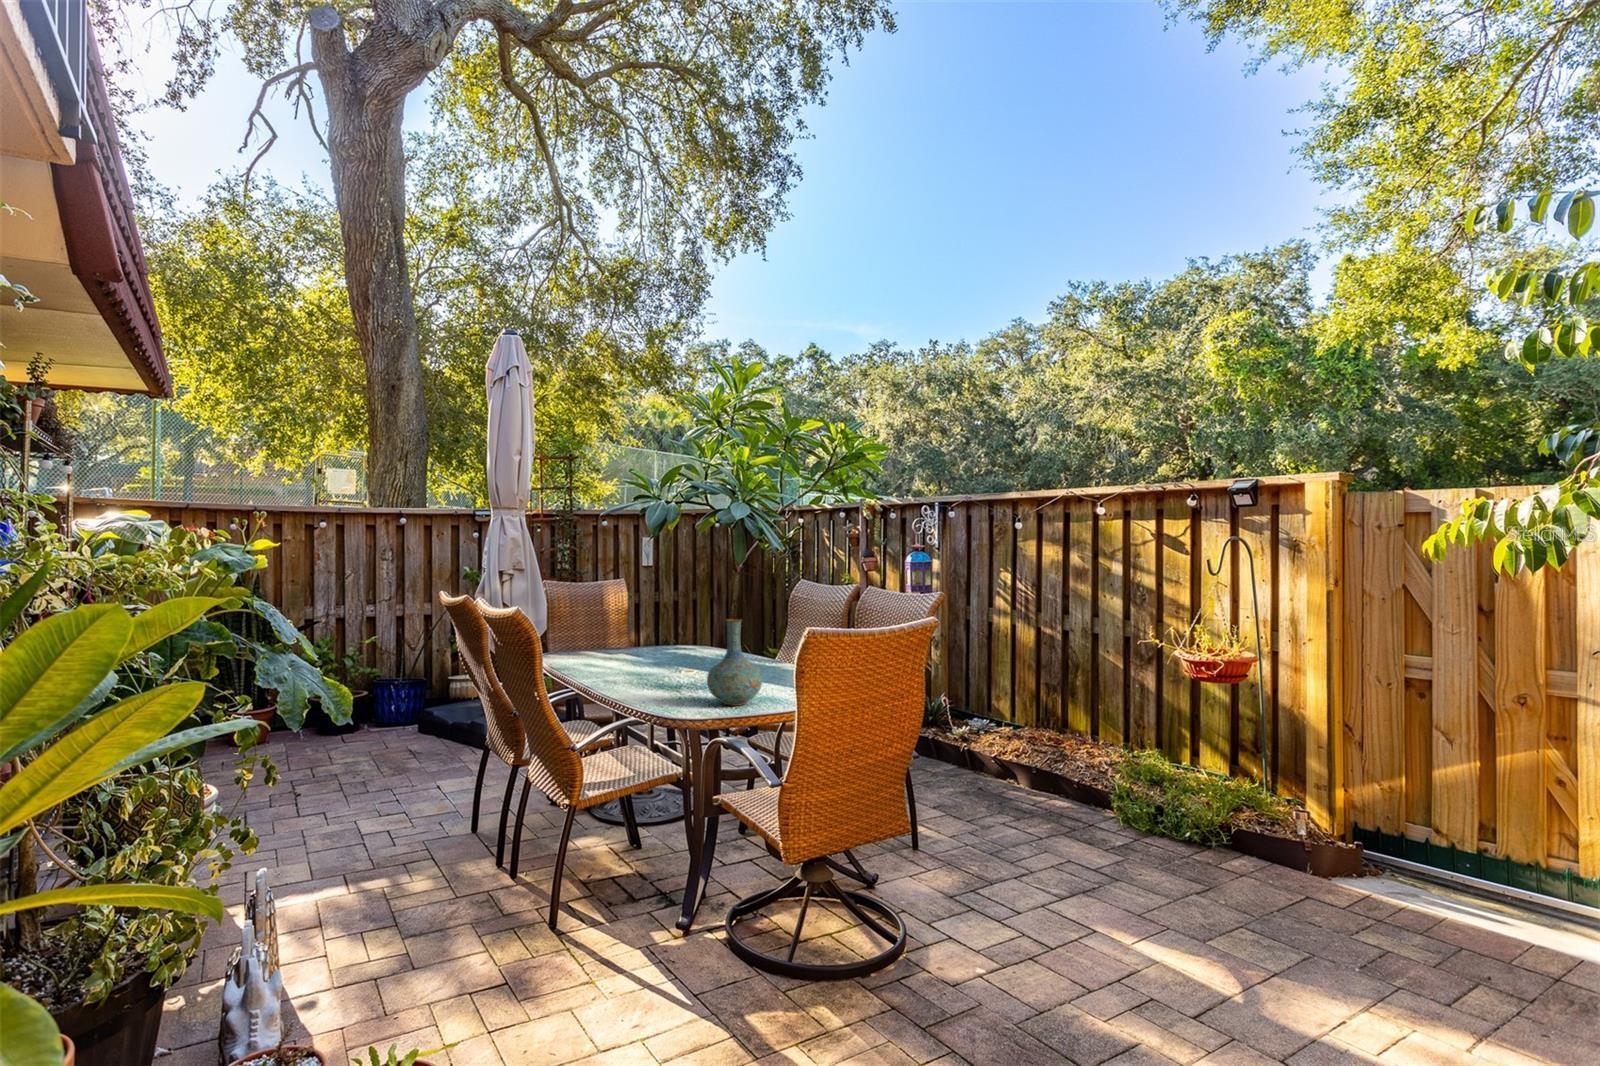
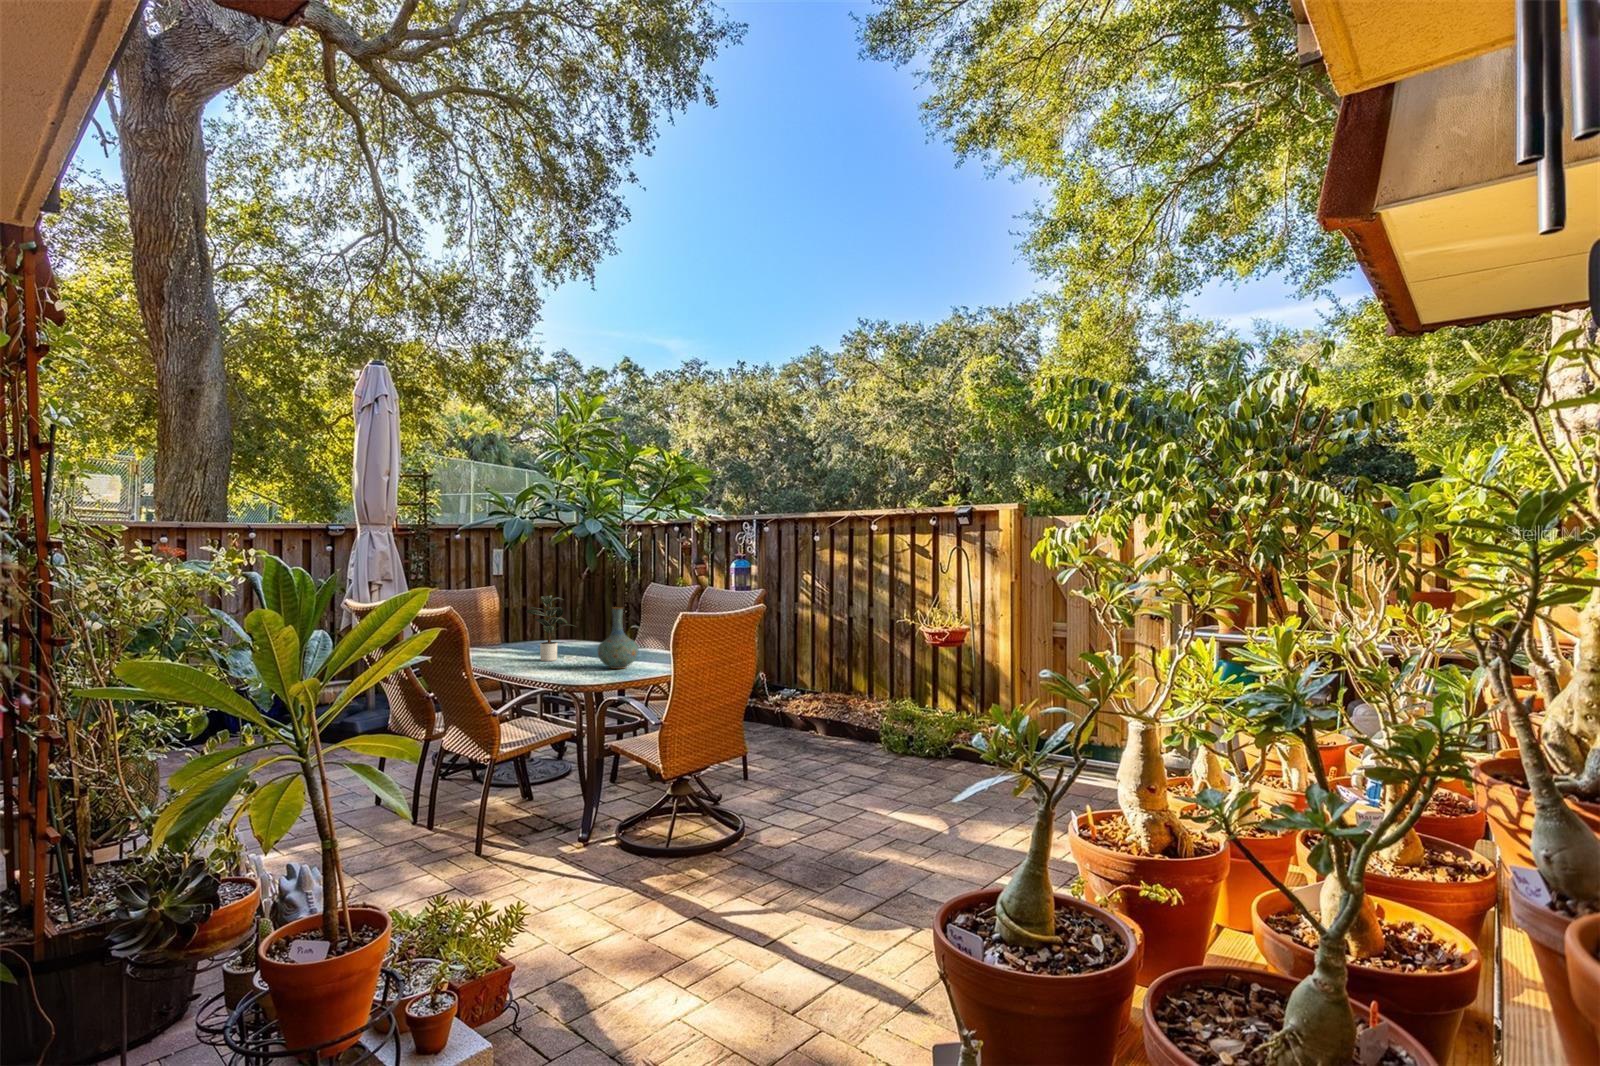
potted plant: none [620,600,700,687] -> present [526,595,576,661]

